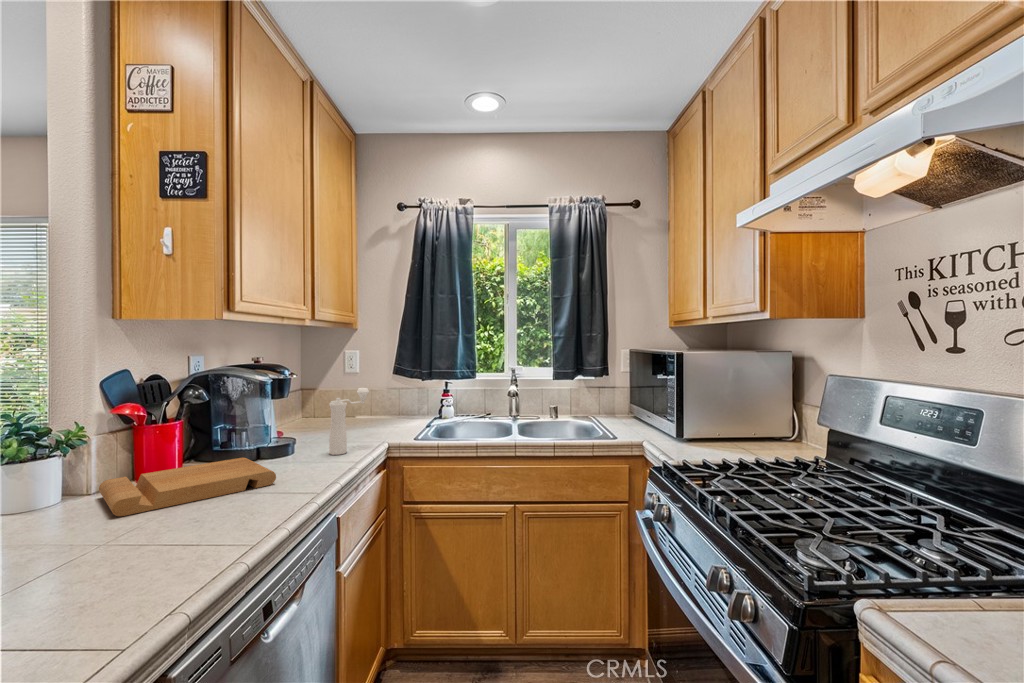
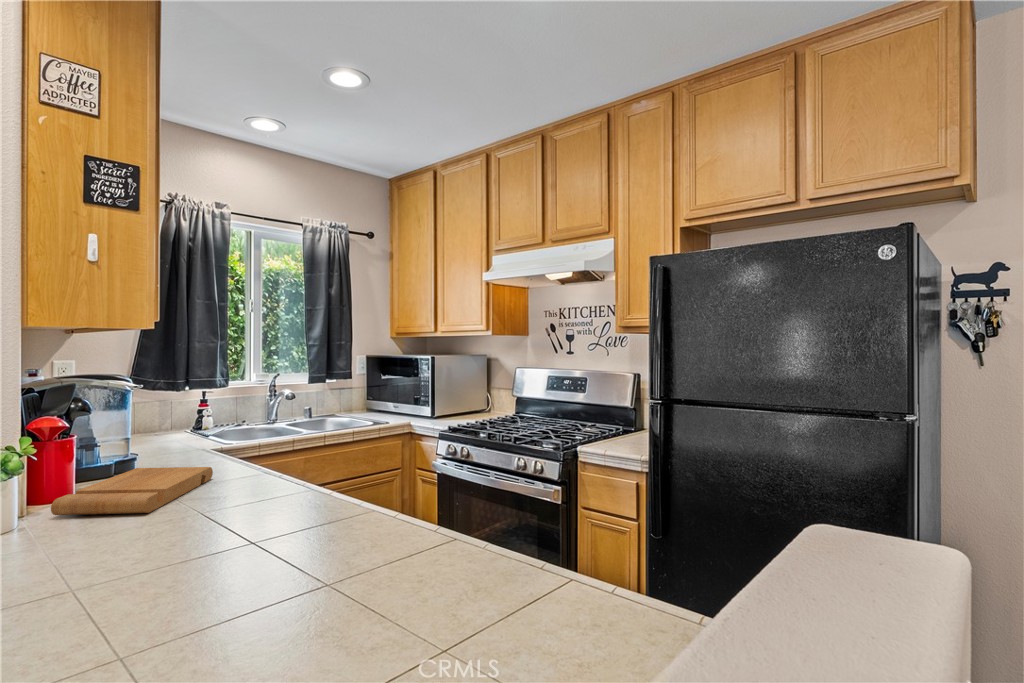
pepper mill: present [329,388,369,455] -> none [177,395,202,461]

